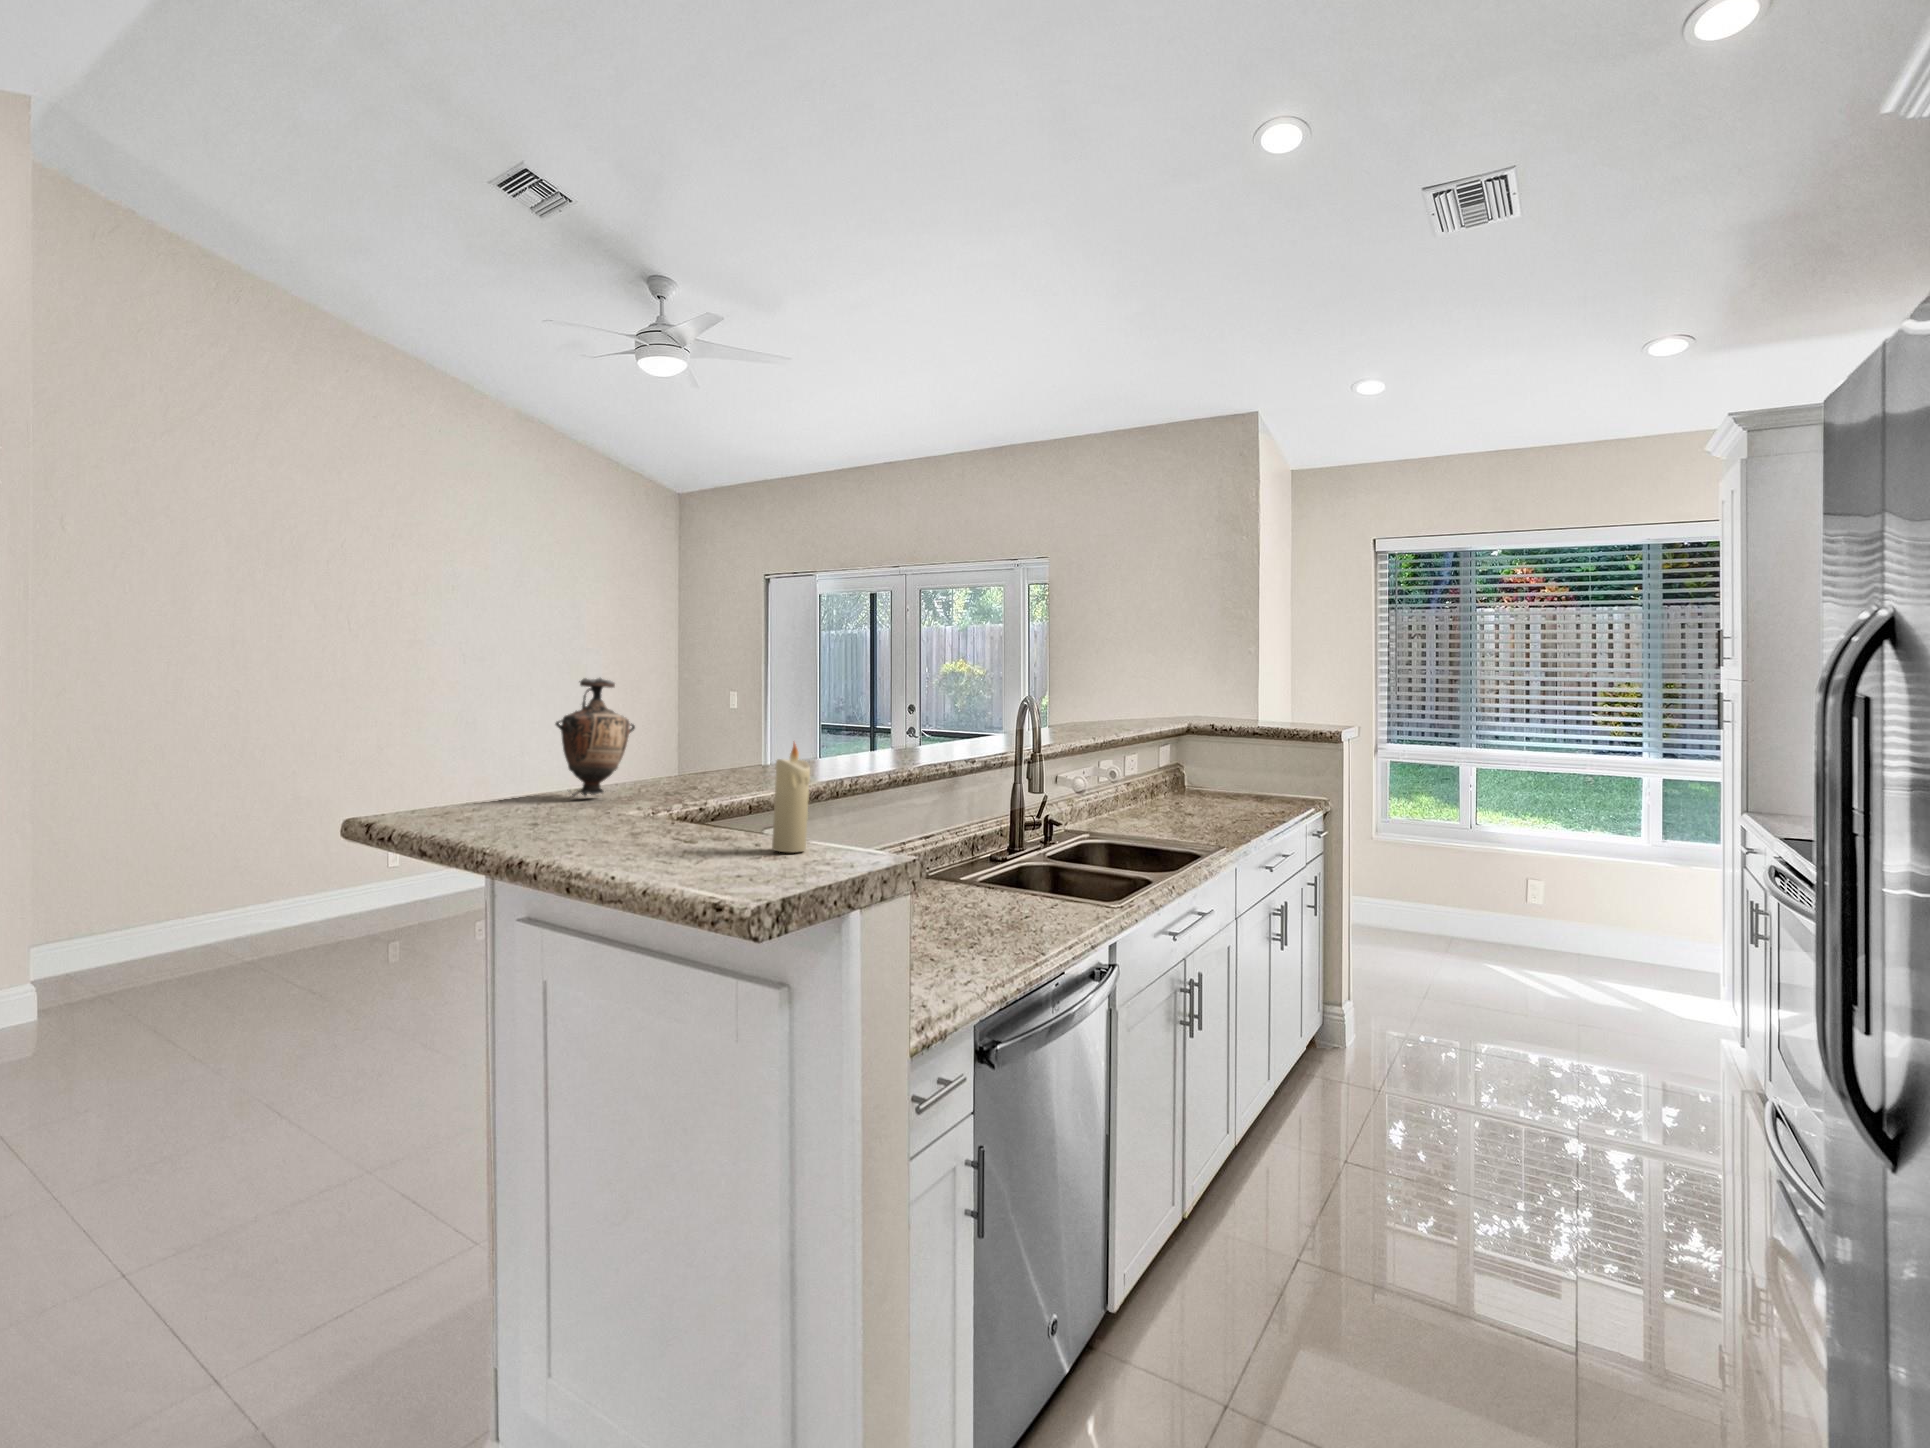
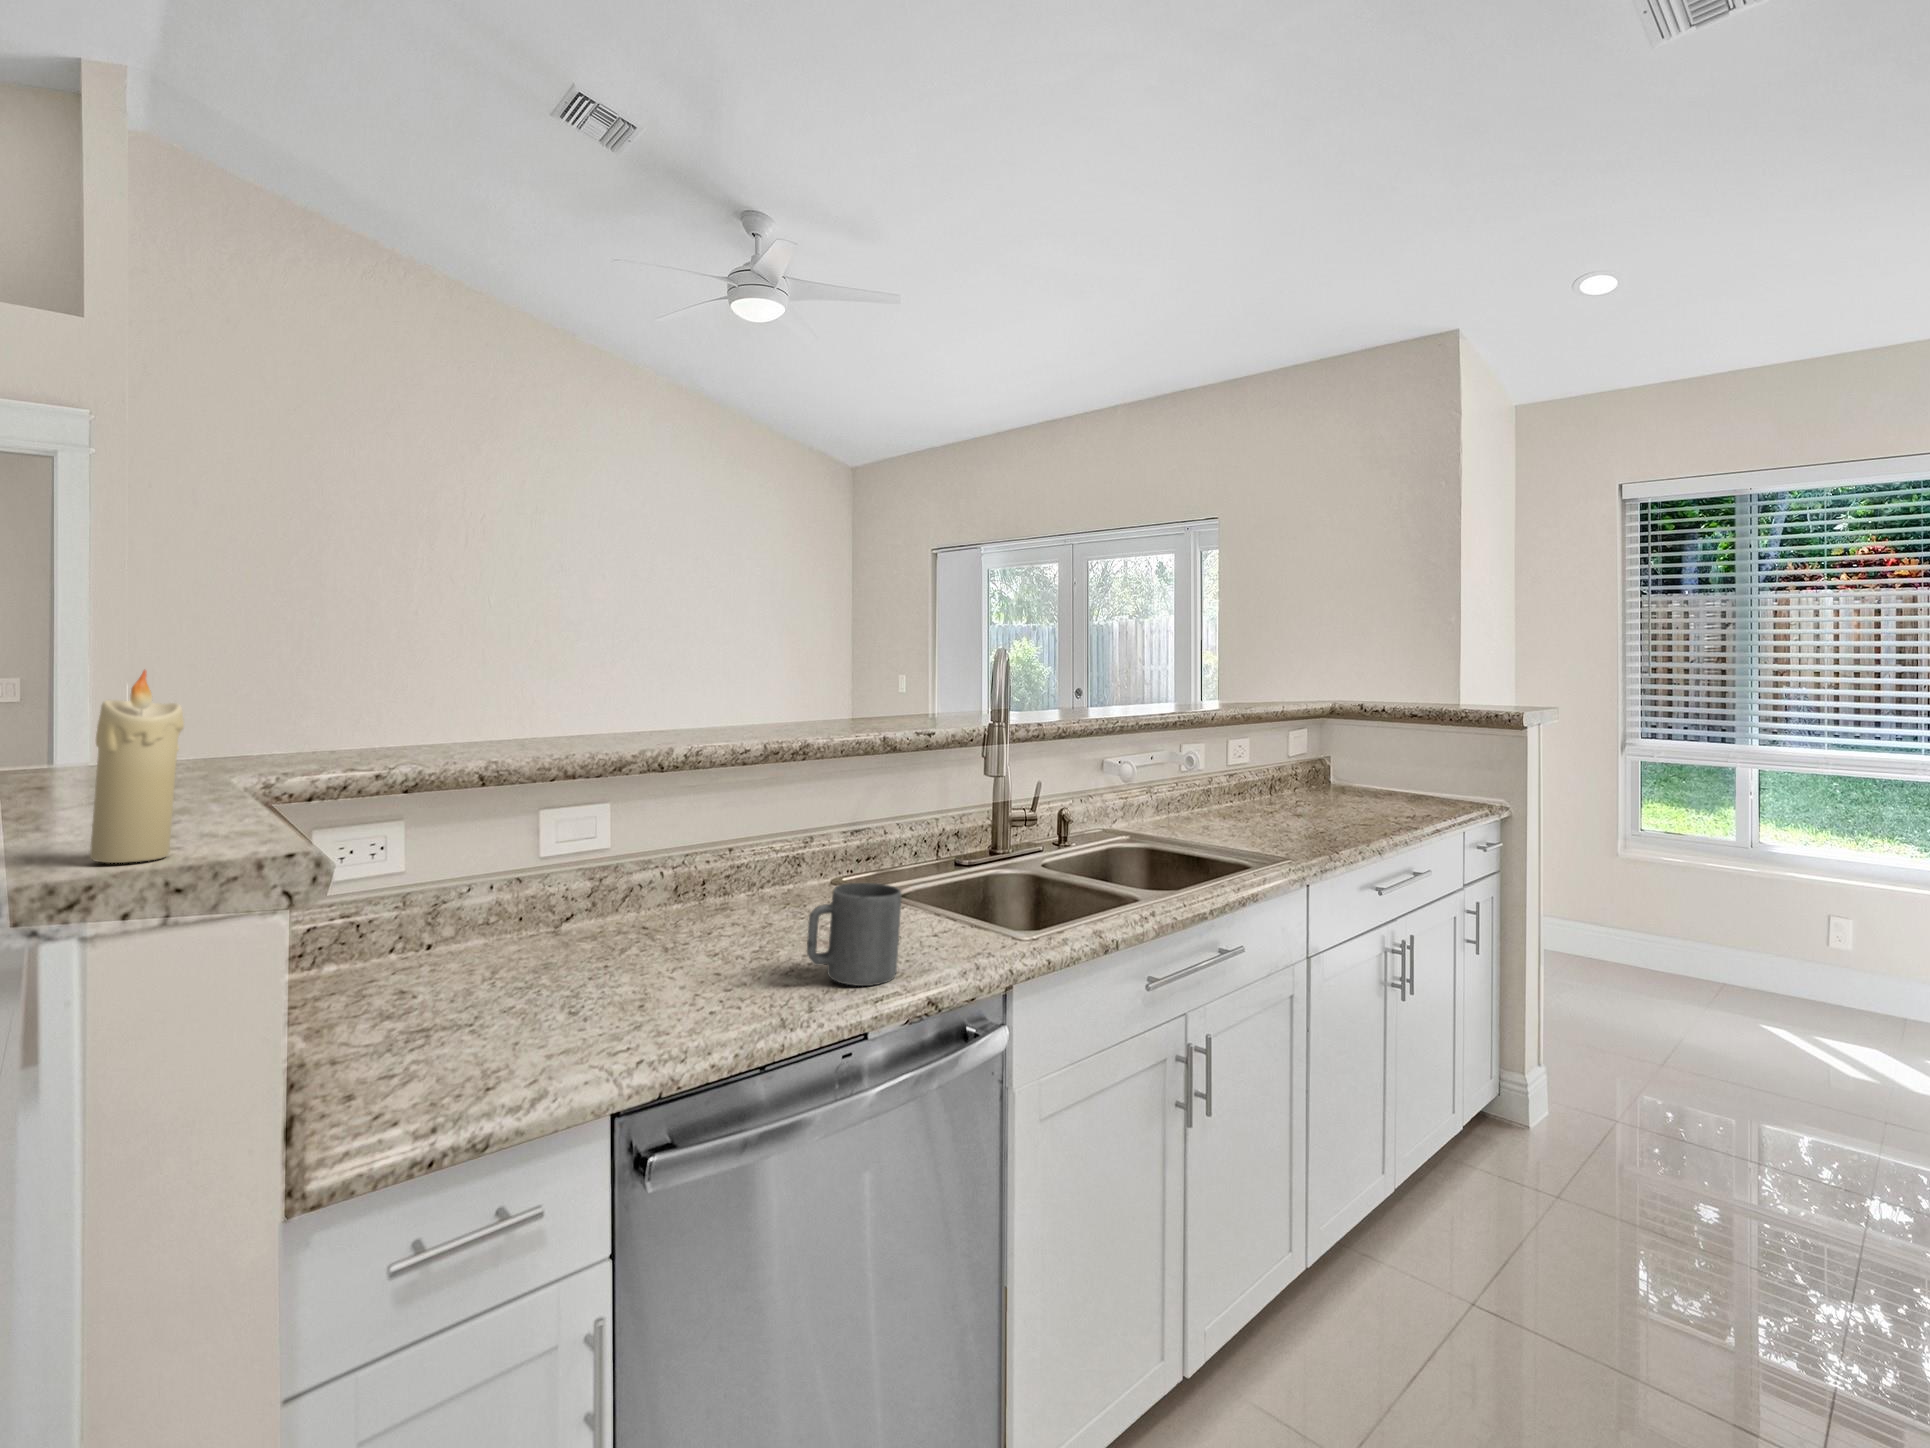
vase: present [556,678,635,797] -> none [211,594,355,768]
mug: none [1015,864,1066,931] -> present [807,883,902,986]

